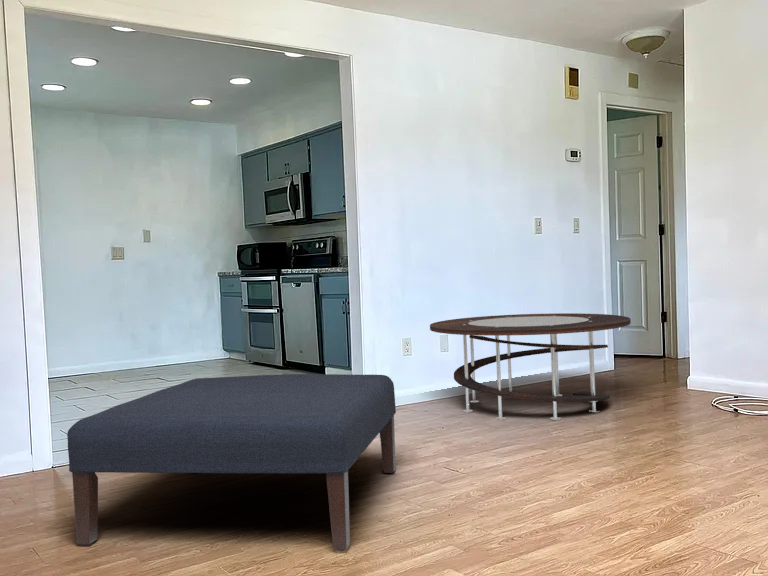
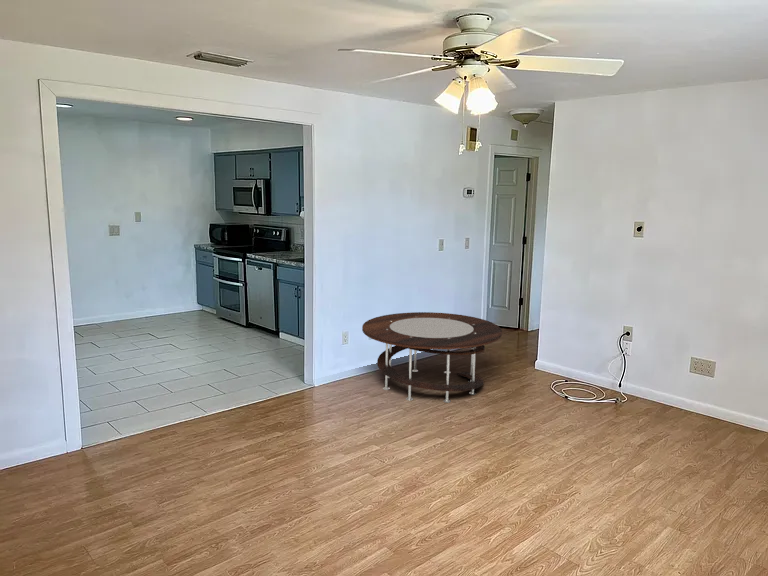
ottoman: present [67,374,396,551] -> none [112,393,343,553]

